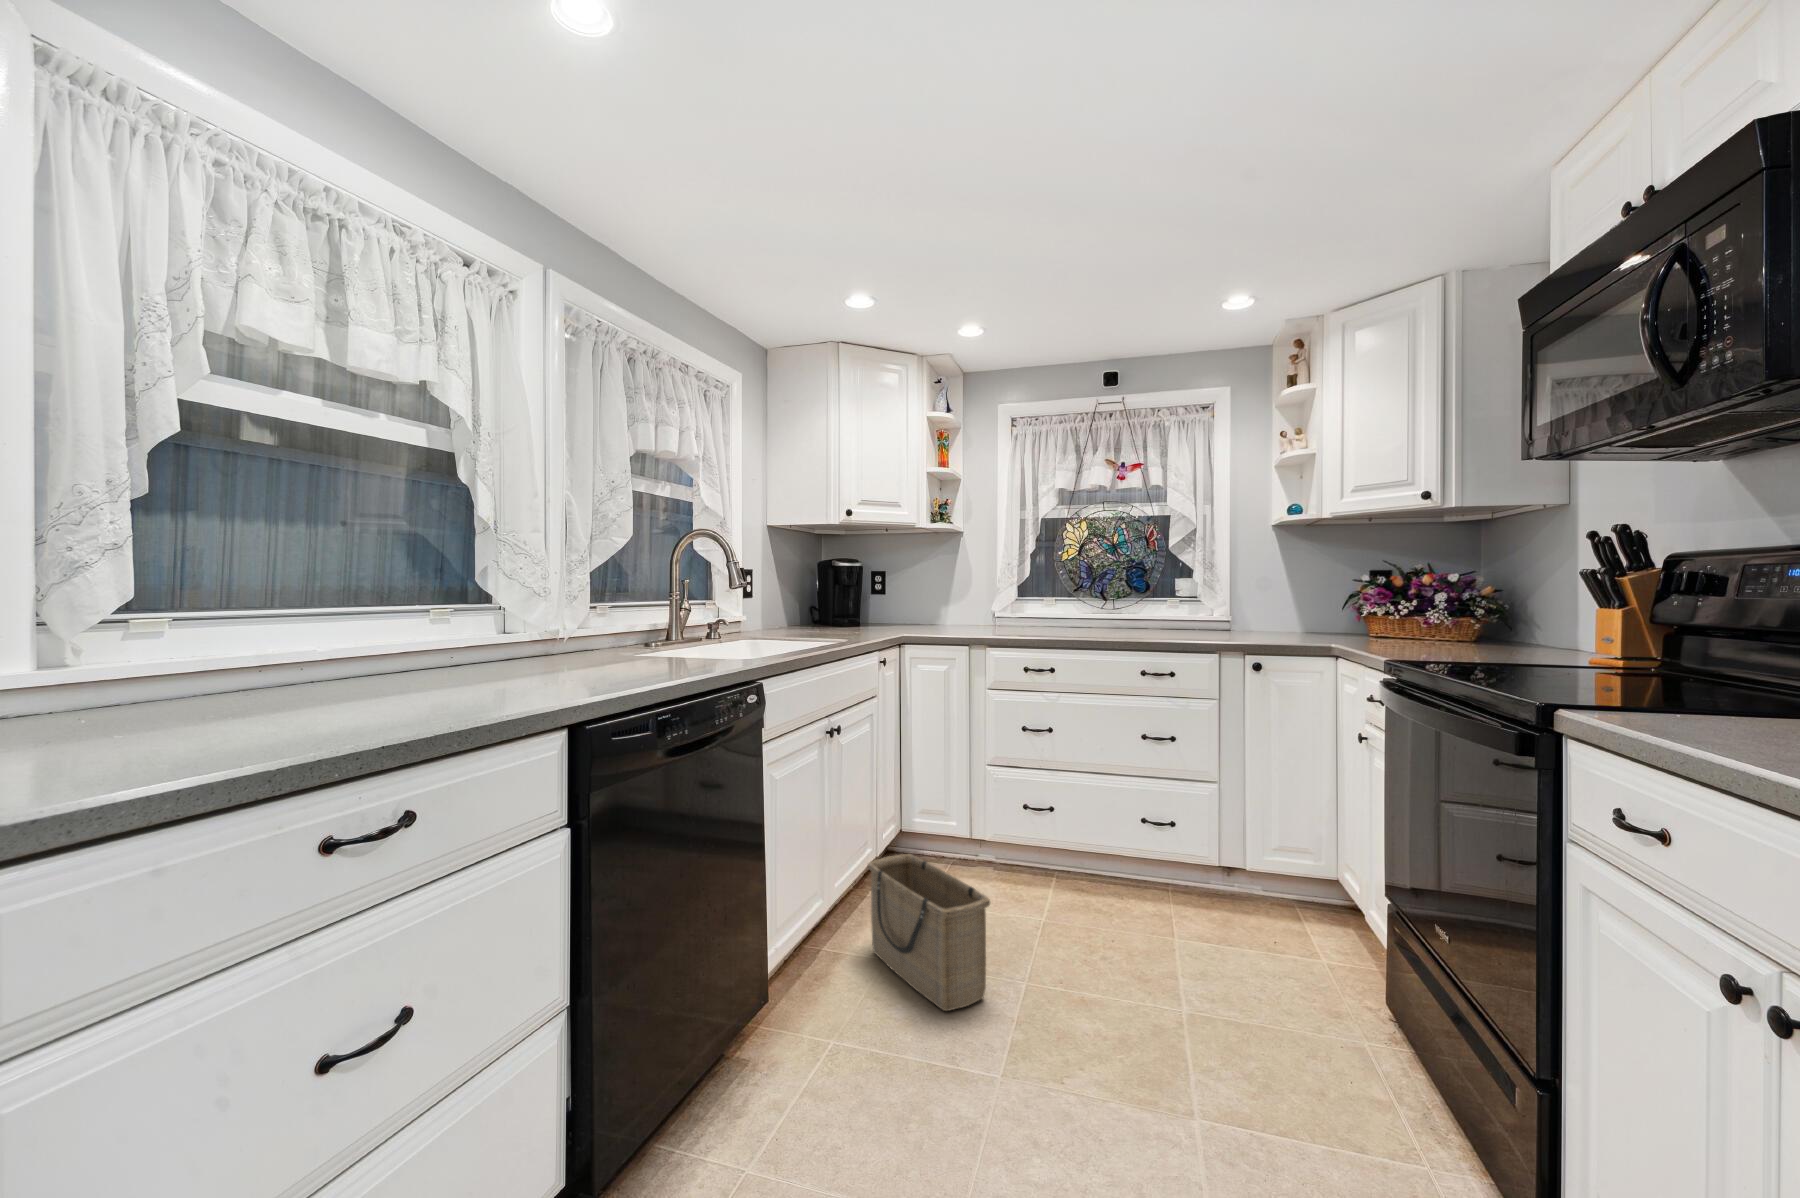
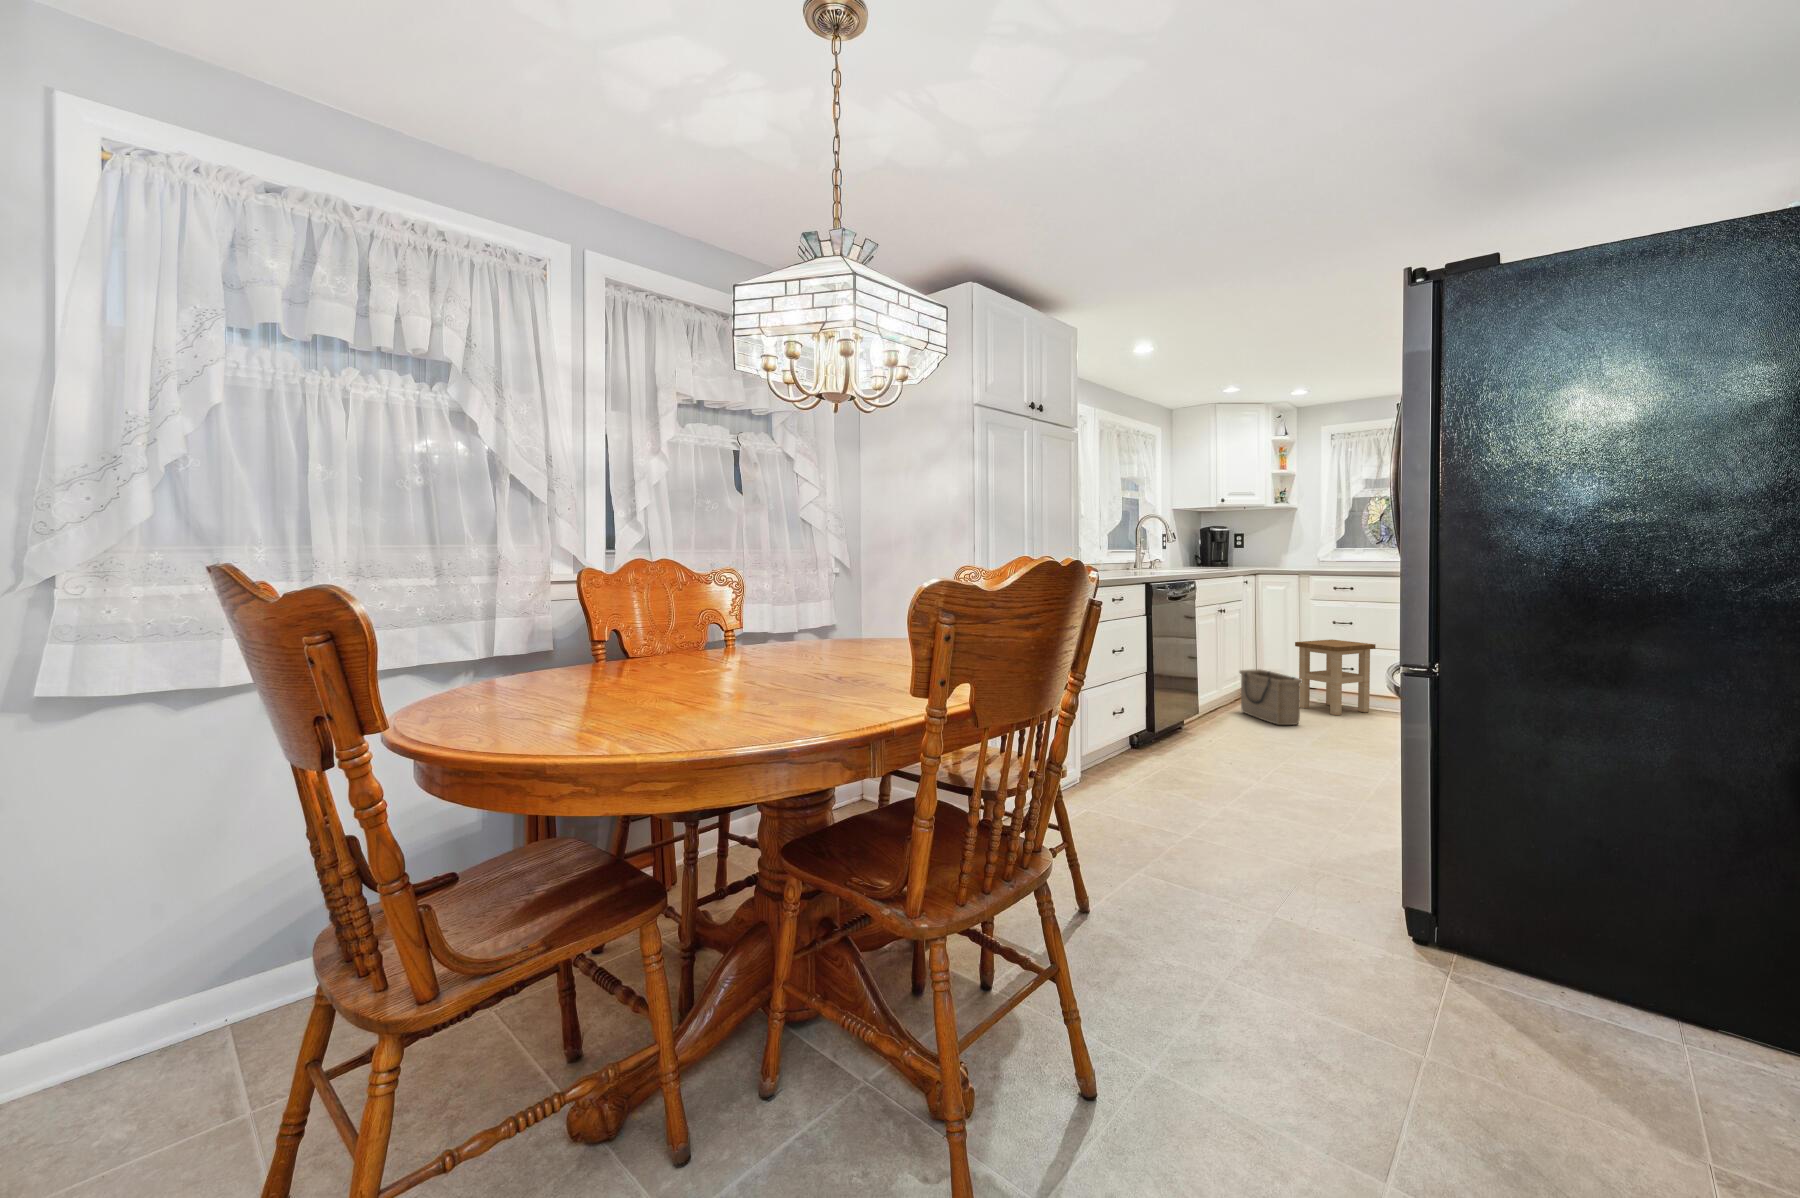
stool: none [969,768,1100,935] -> present [1295,640,1376,715]

